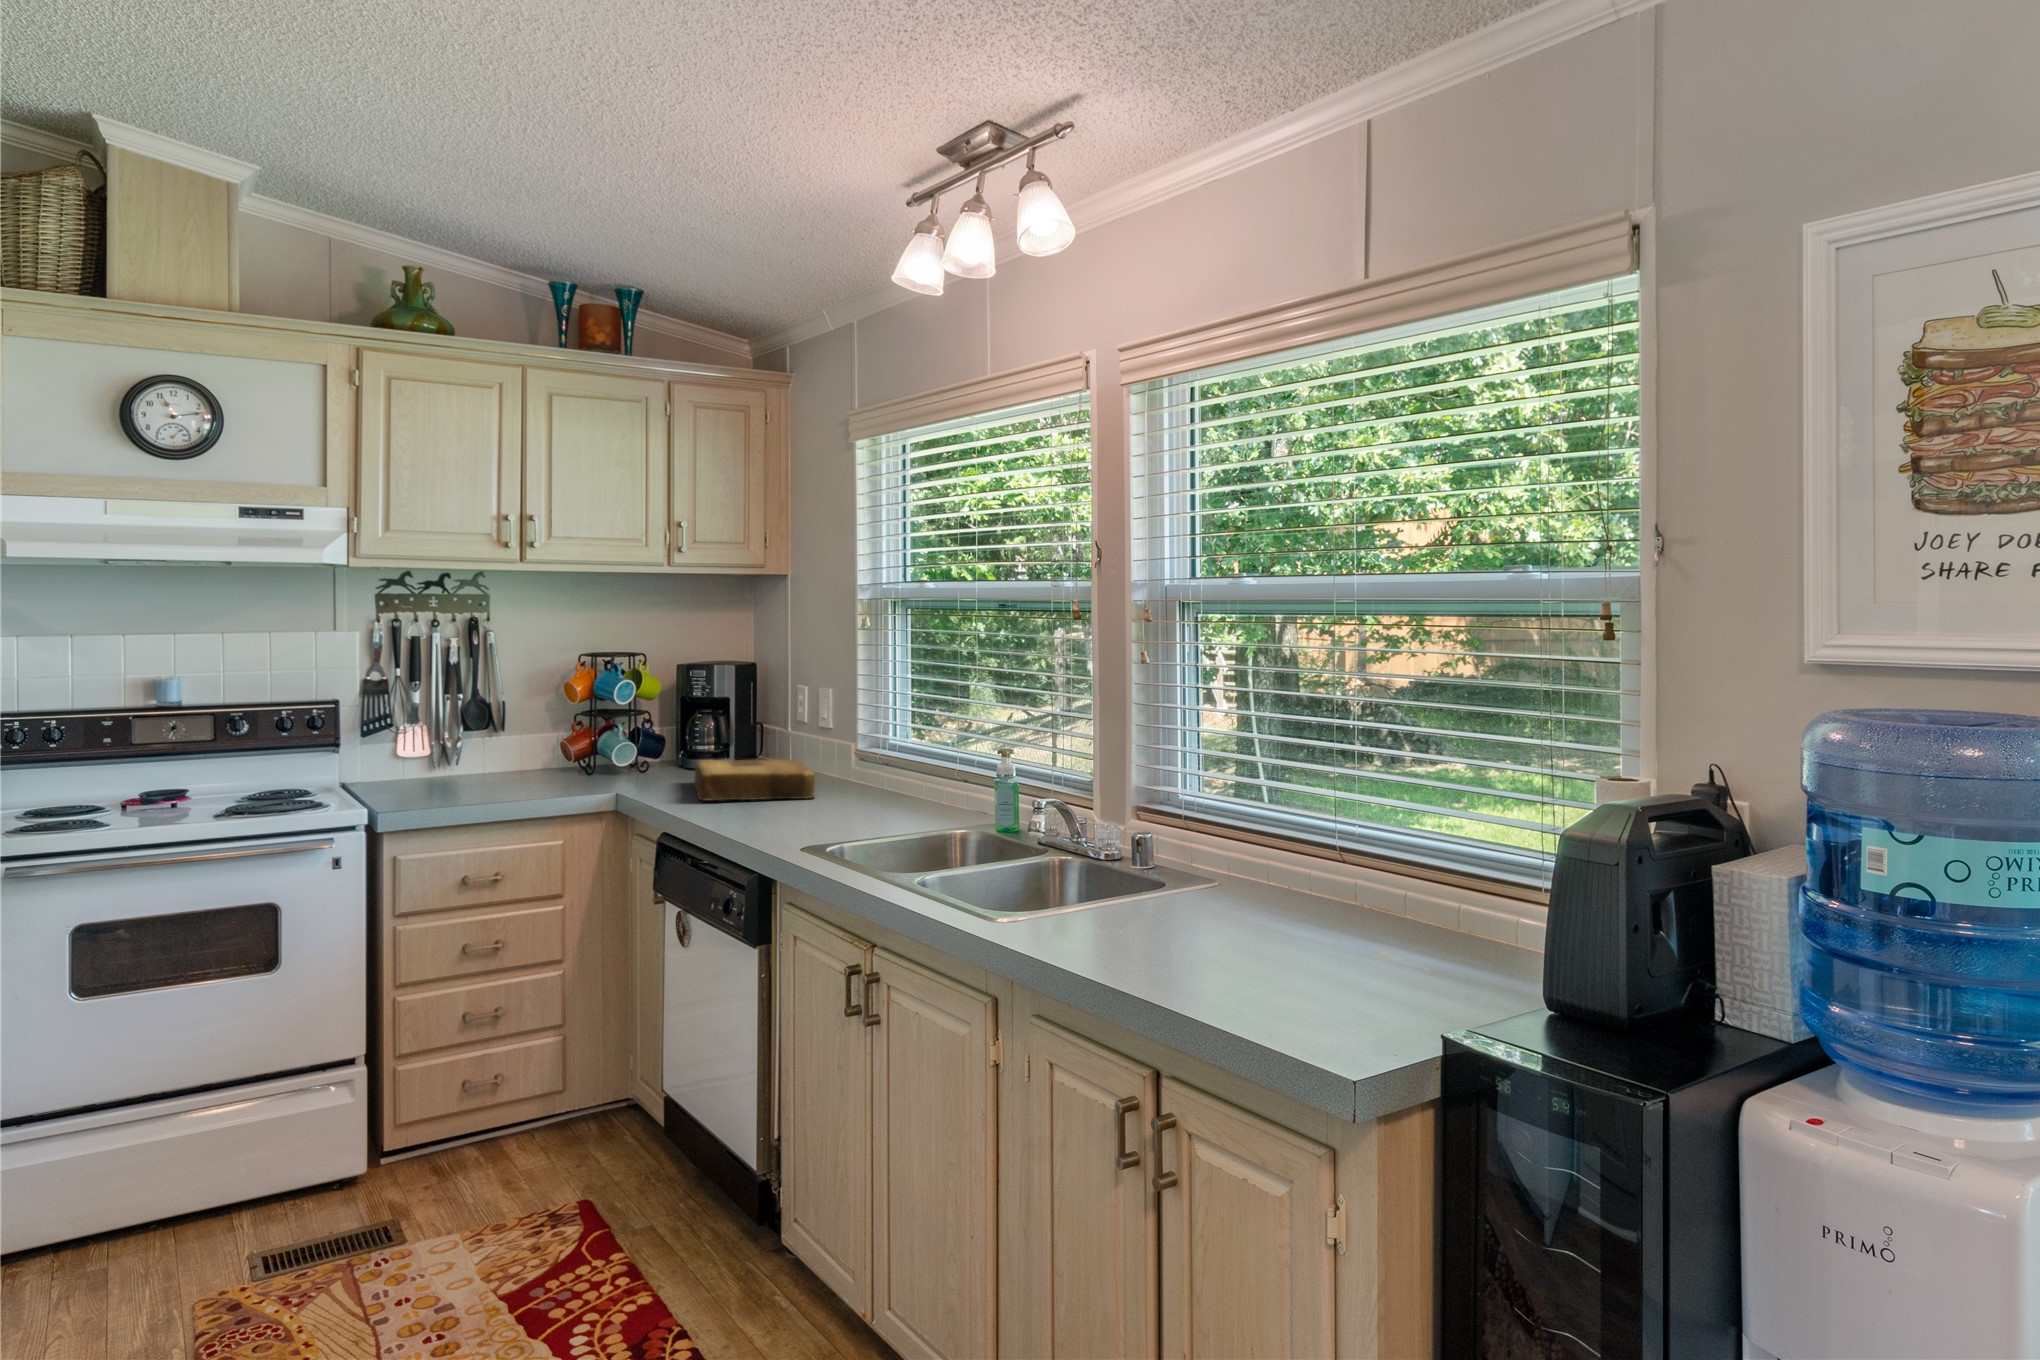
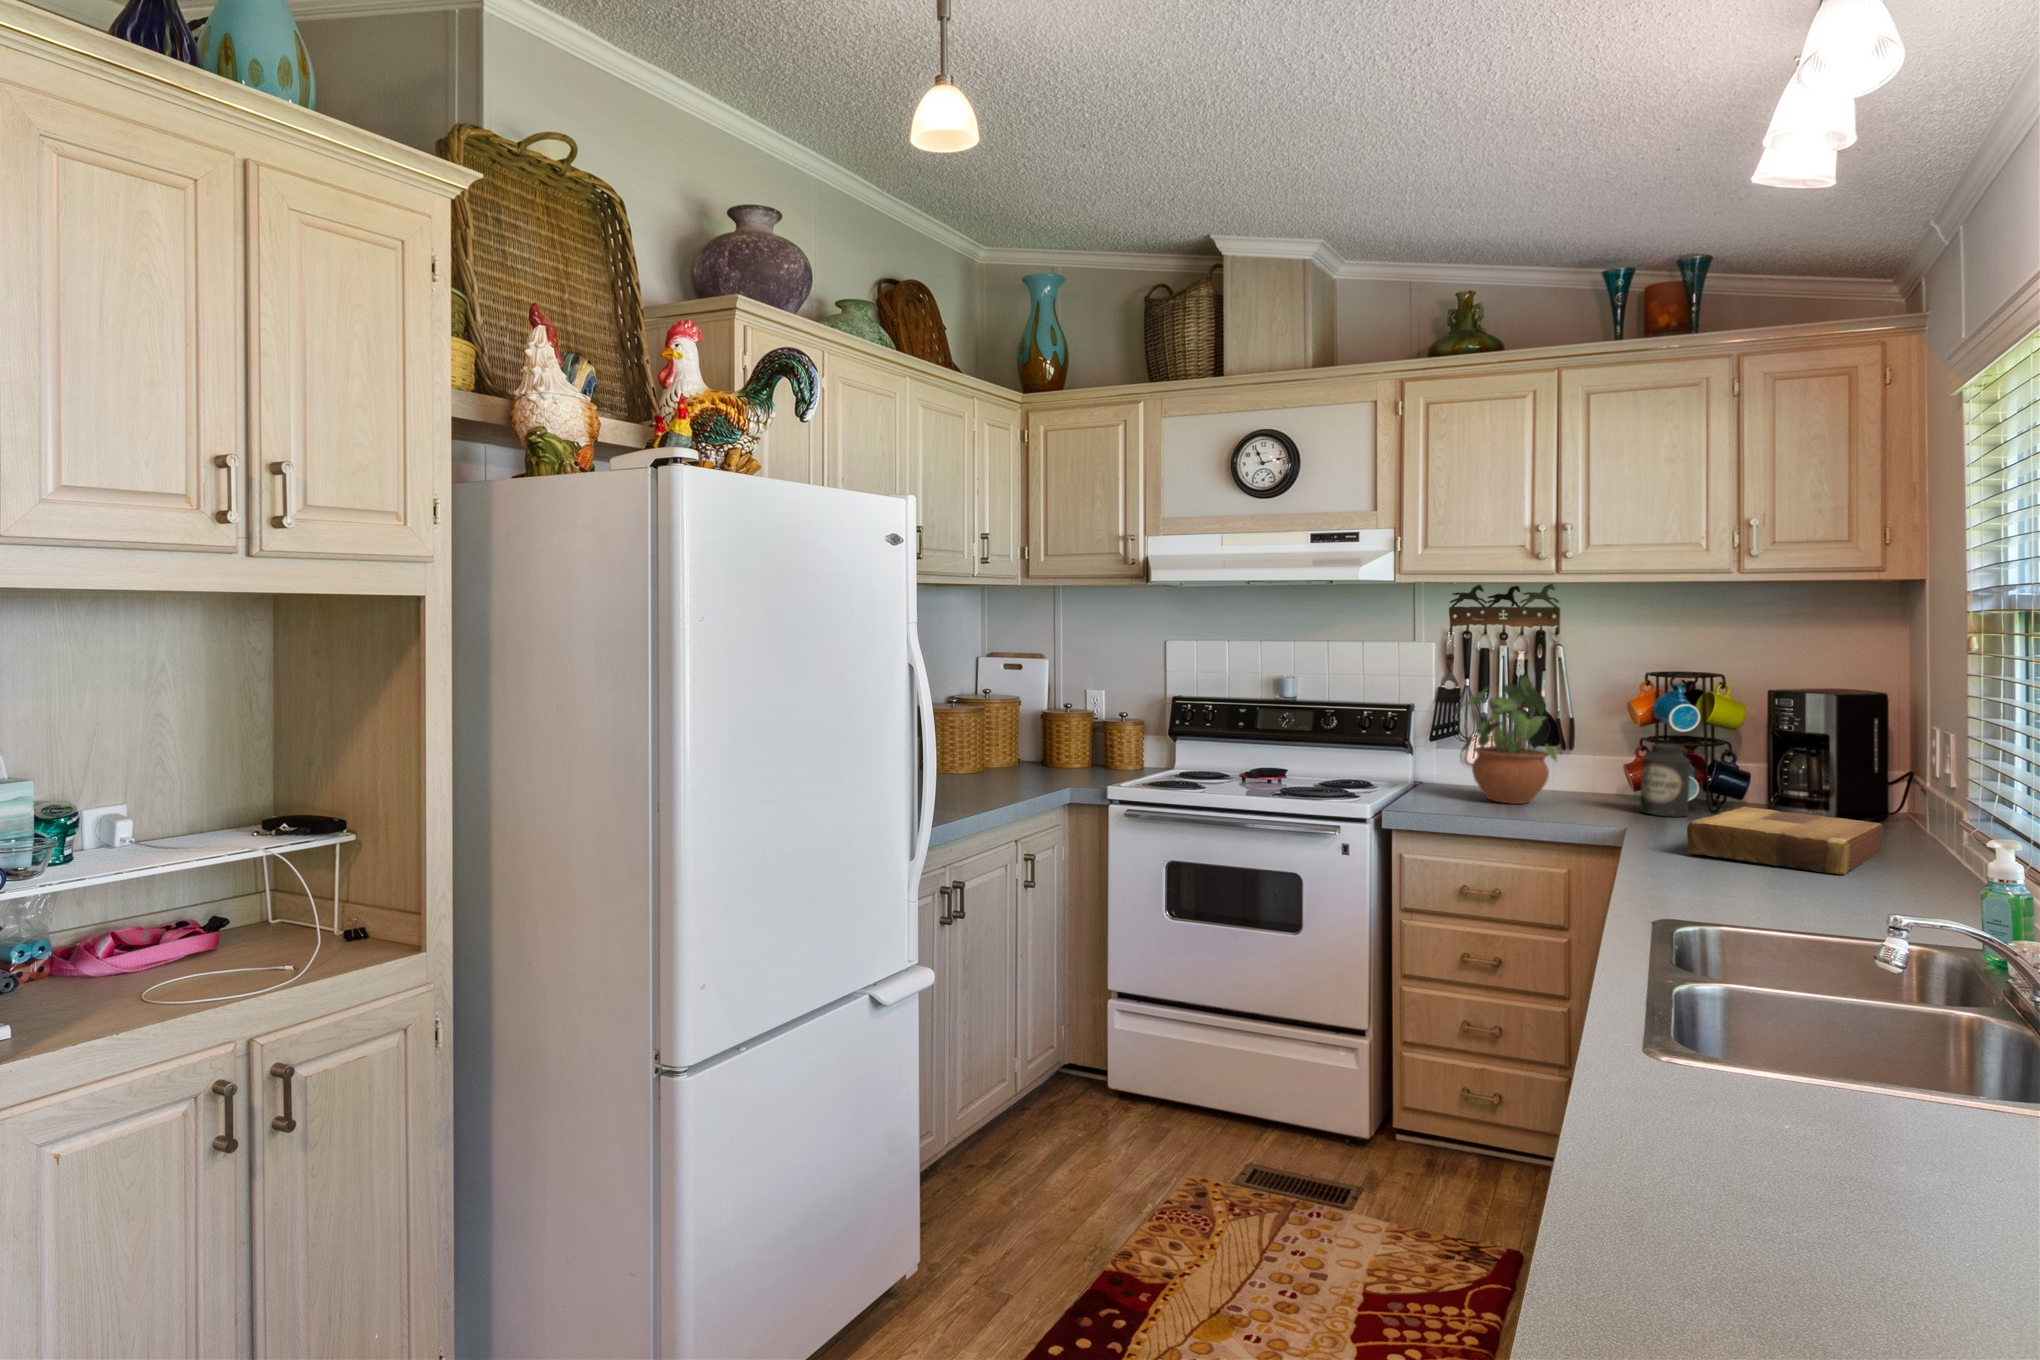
potted plant: none [412,659,522,787] -> present [1455,676,1557,804]
canister: none [596,716,637,779] -> present [1640,744,1690,817]

